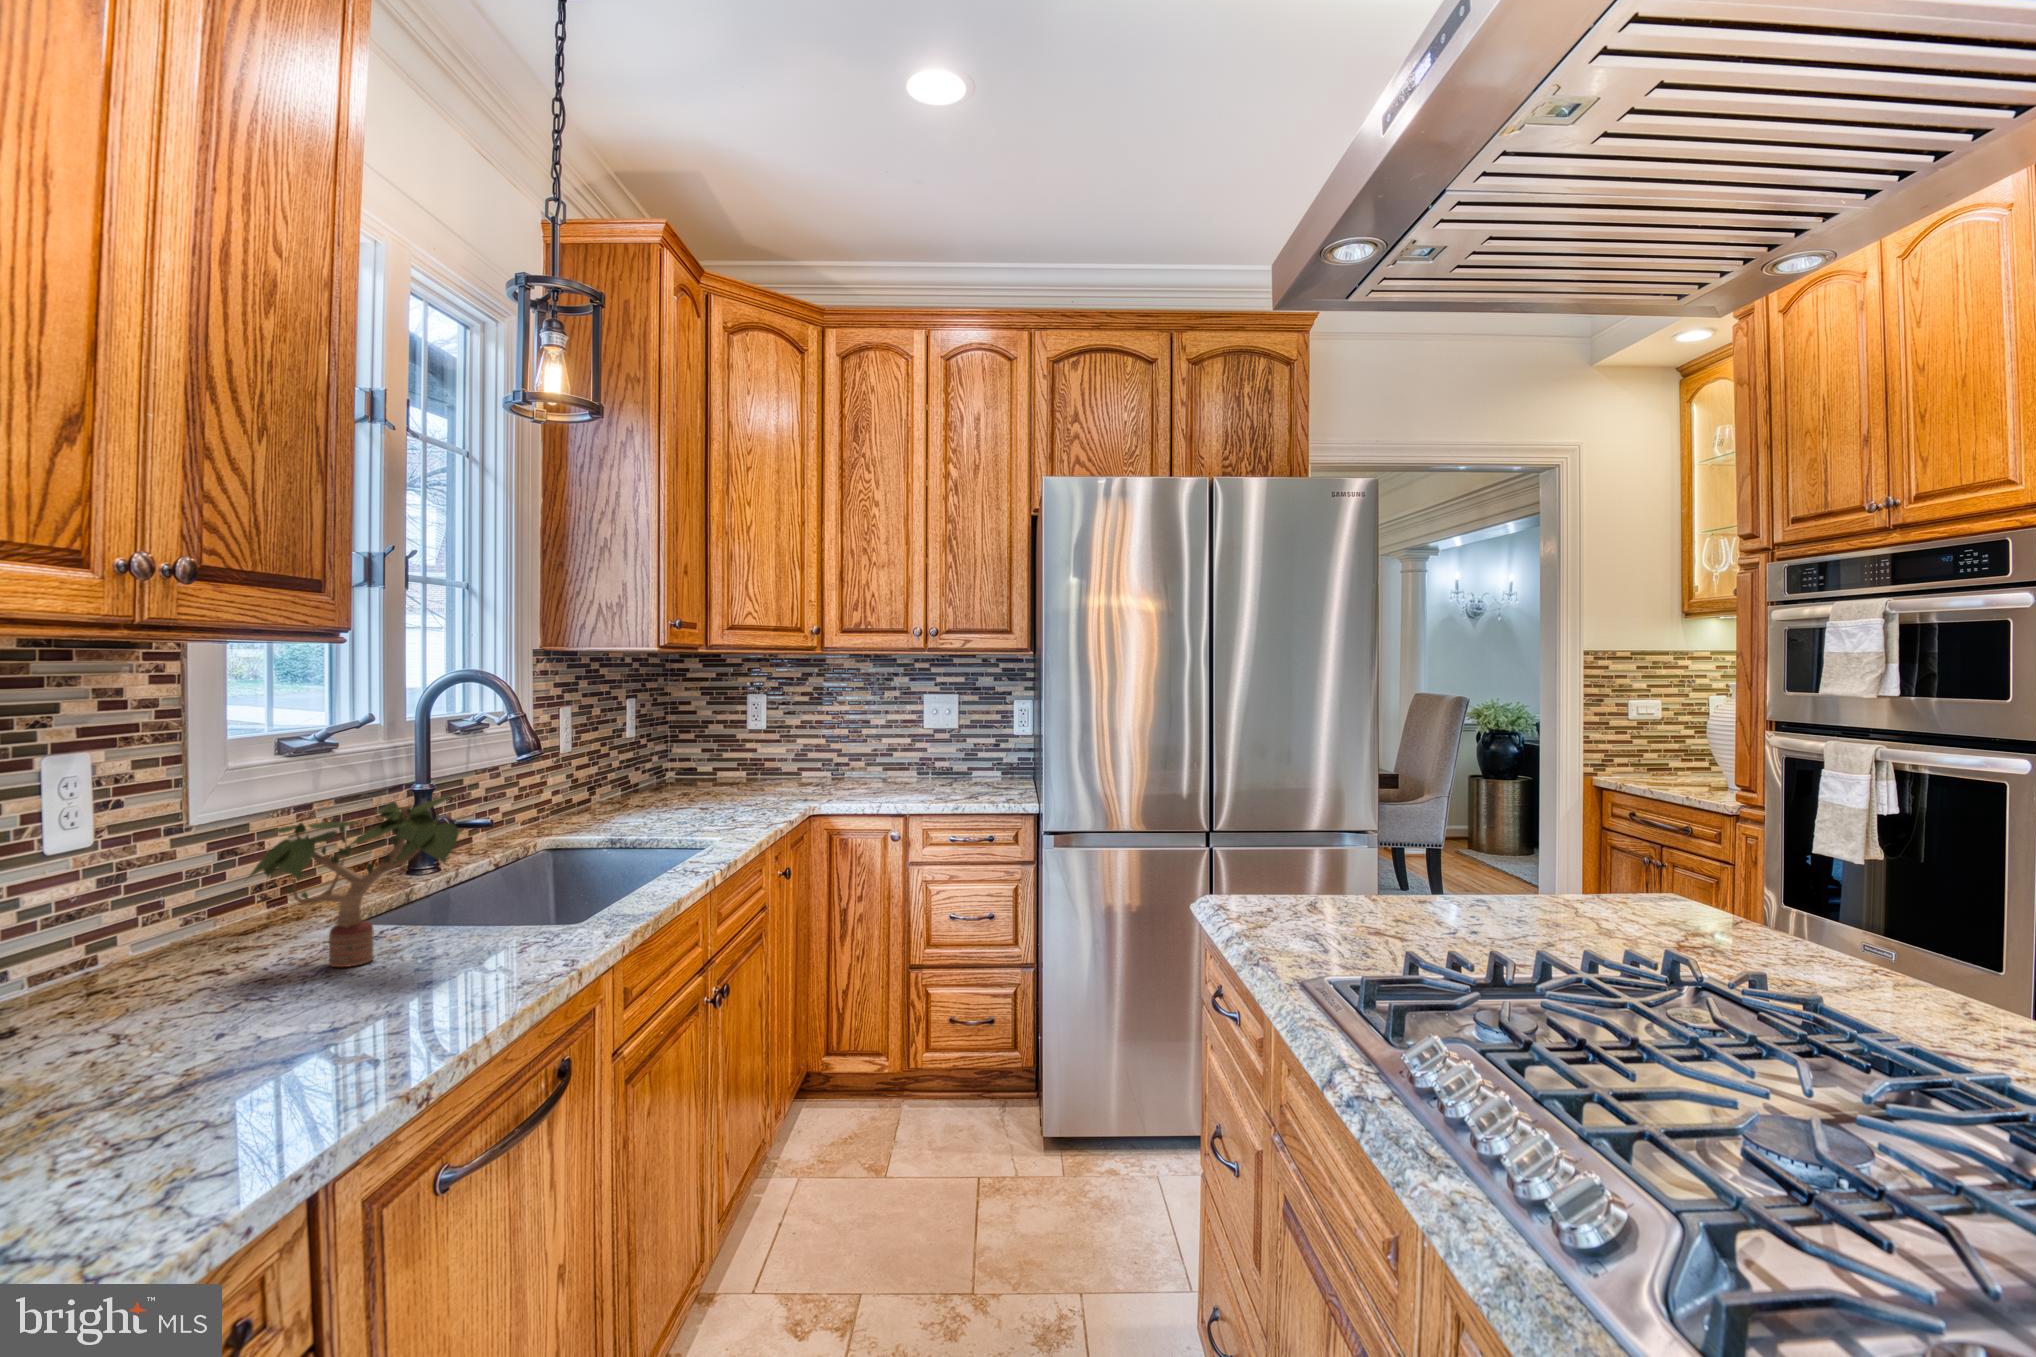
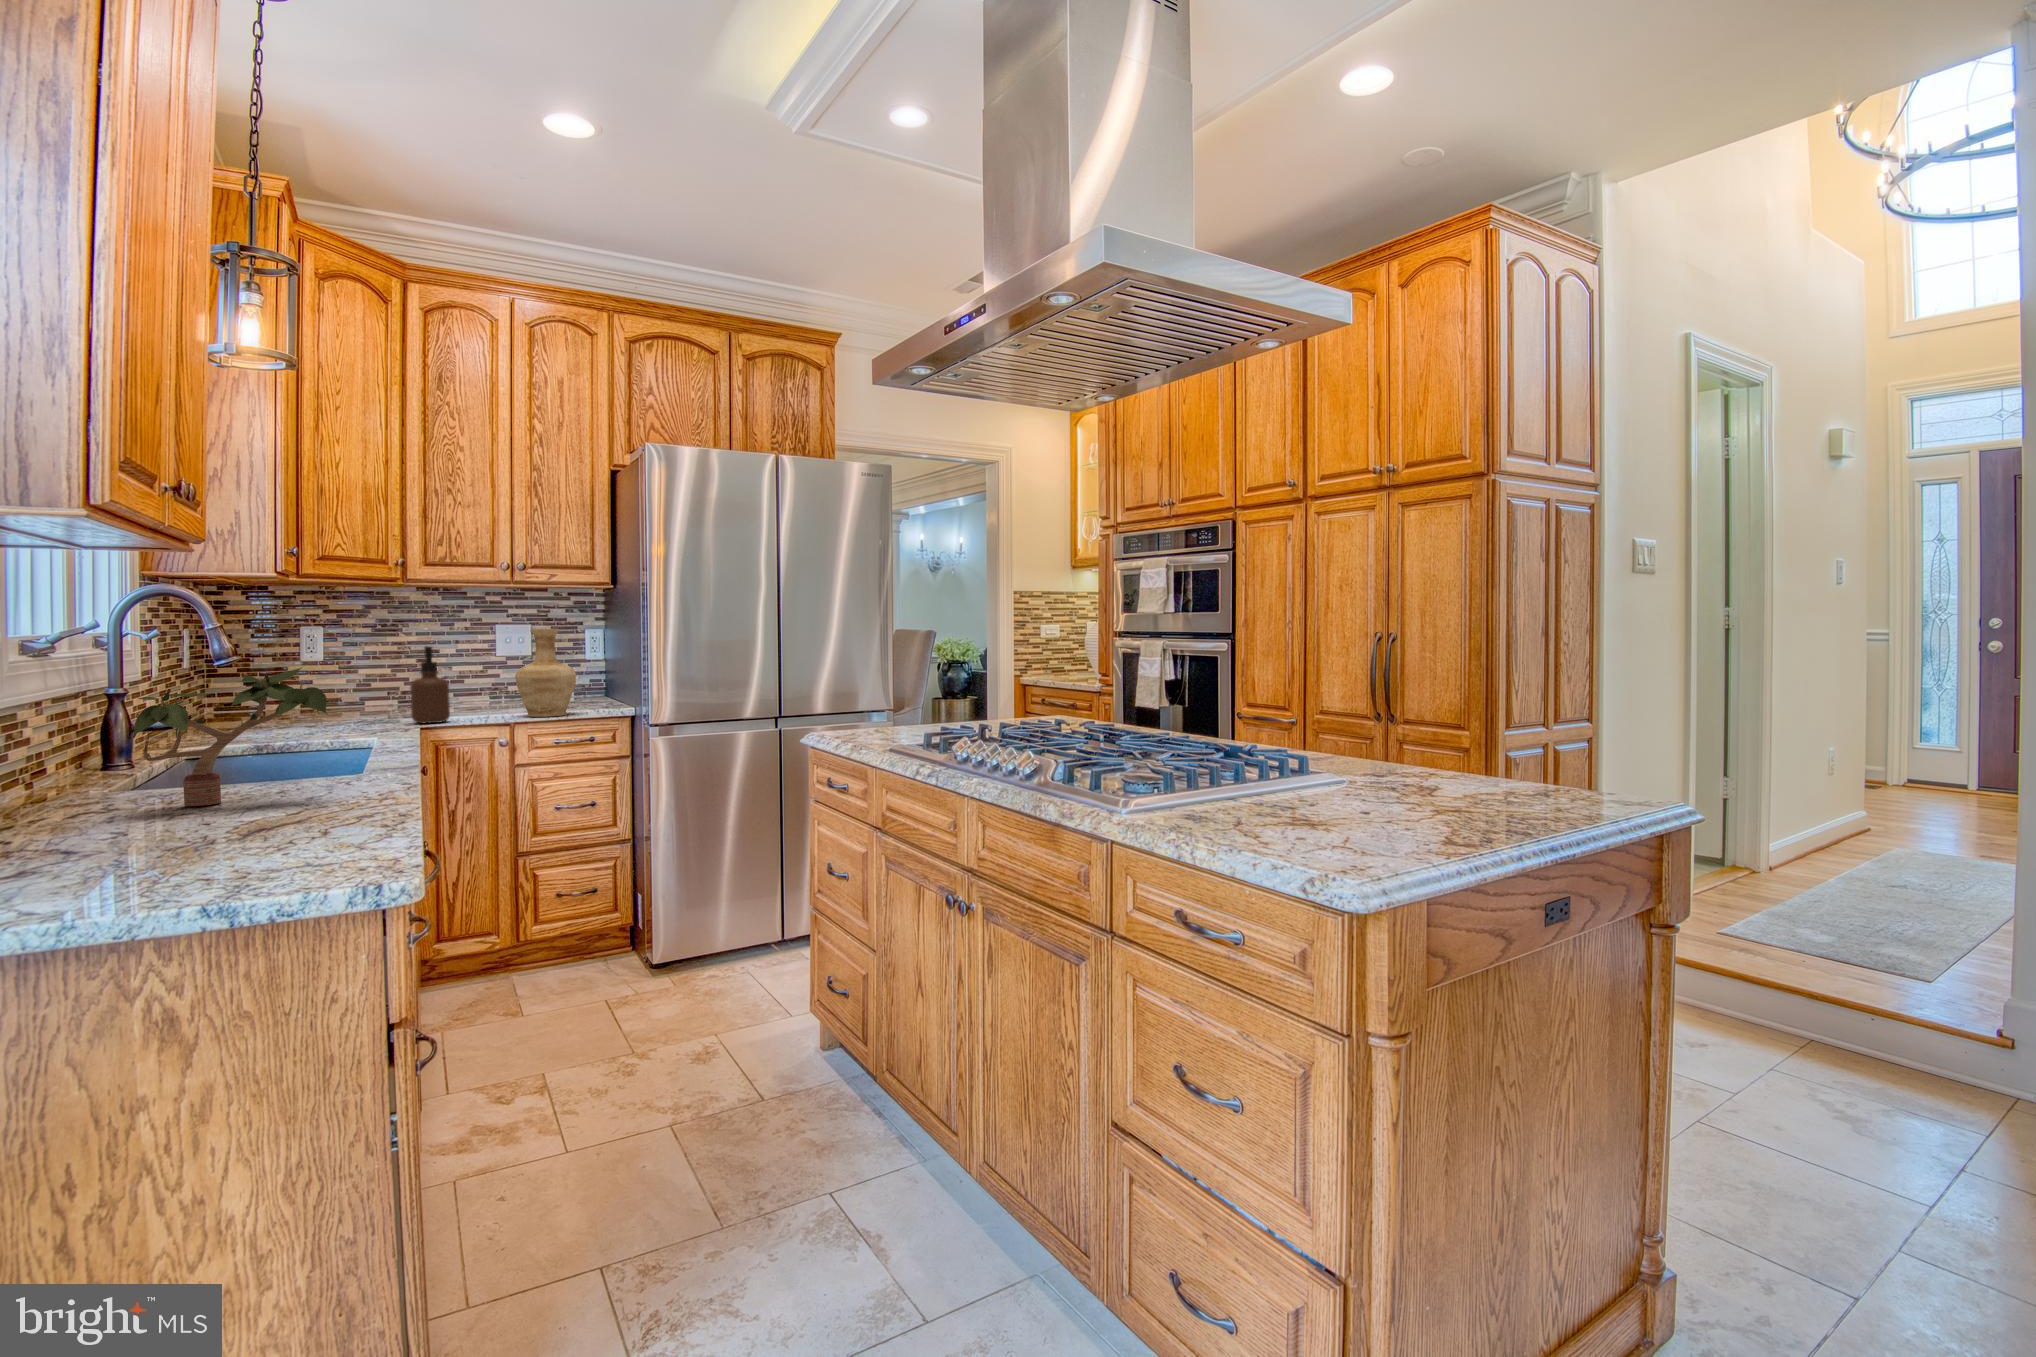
vase: none [914,704,978,807] -> present [515,629,576,717]
soap dispenser: none [810,722,847,808] -> present [410,646,450,723]

